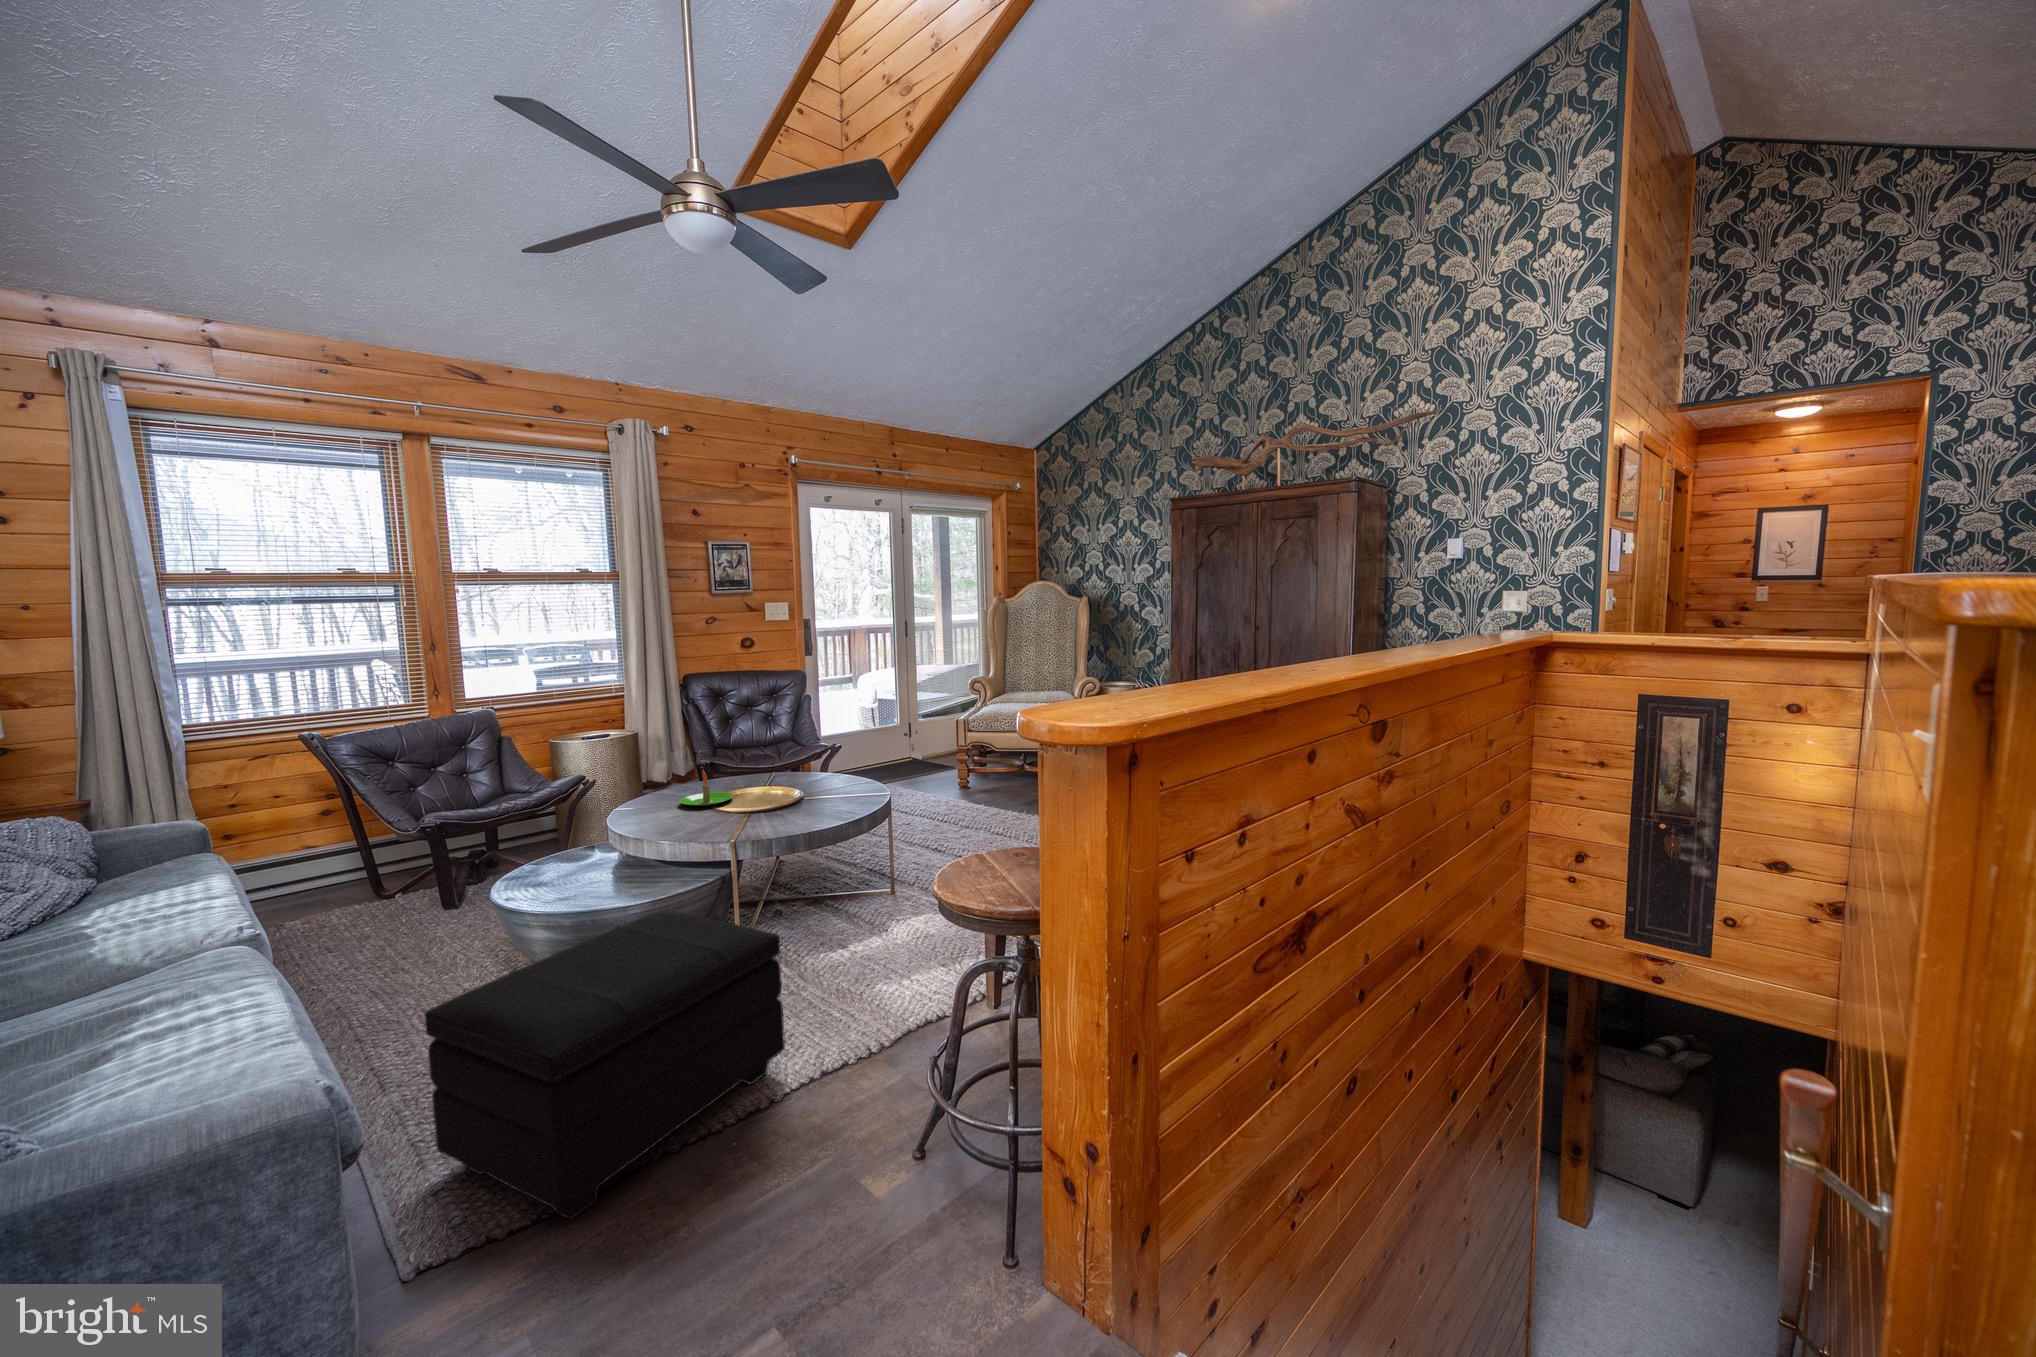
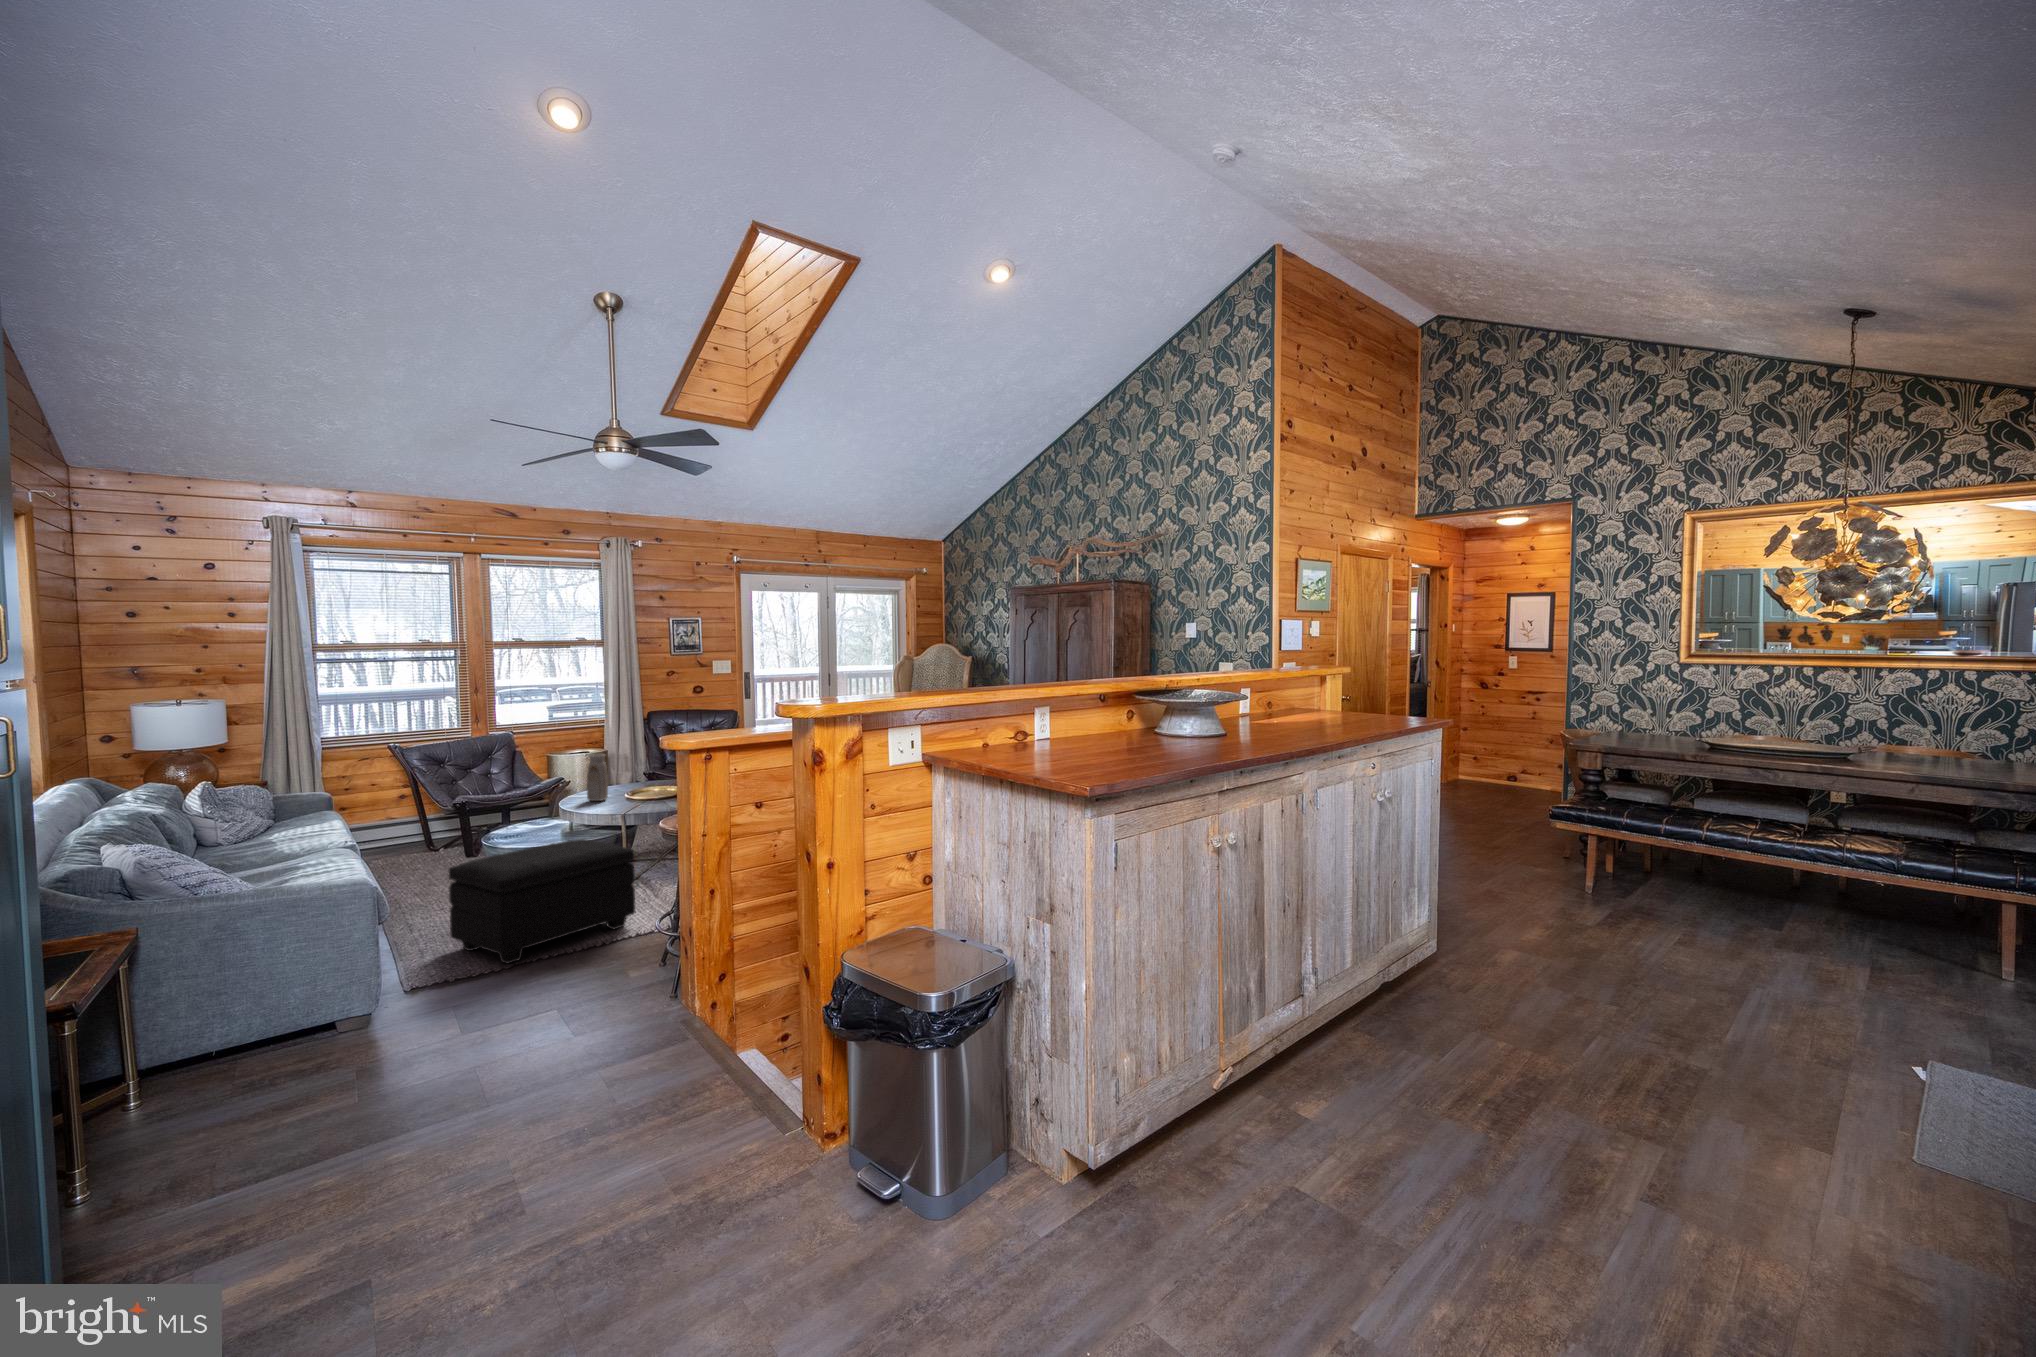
vase: none [647,747,681,827] -> present [587,753,608,801]
candle: present [679,770,733,806] -> none [613,770,648,793]

